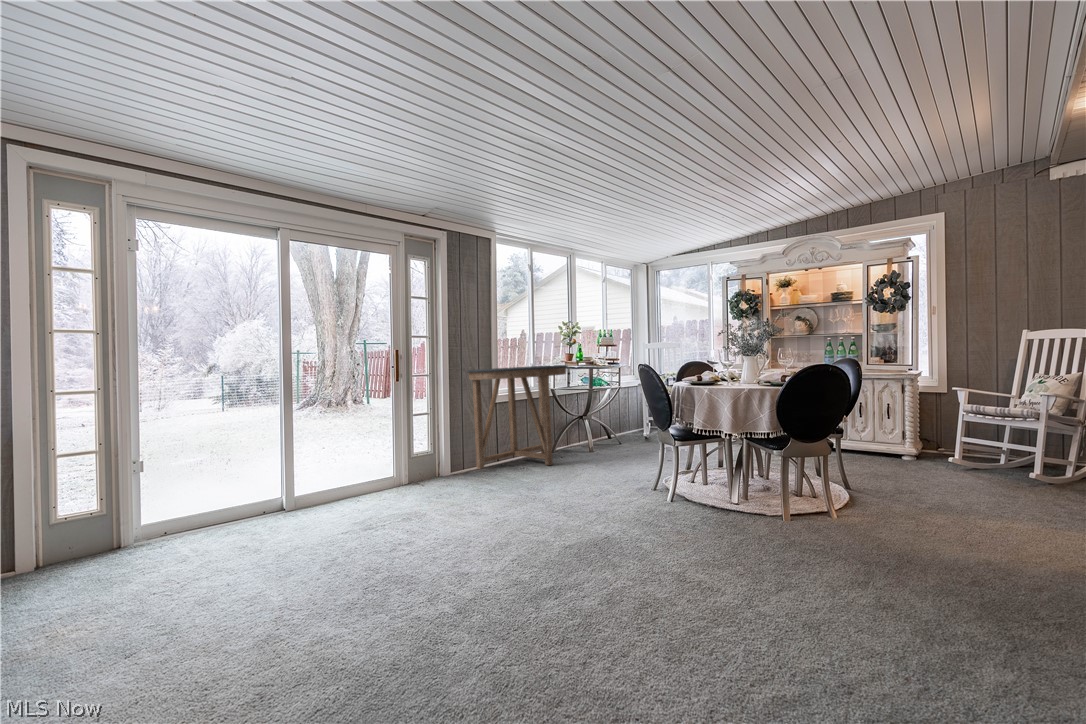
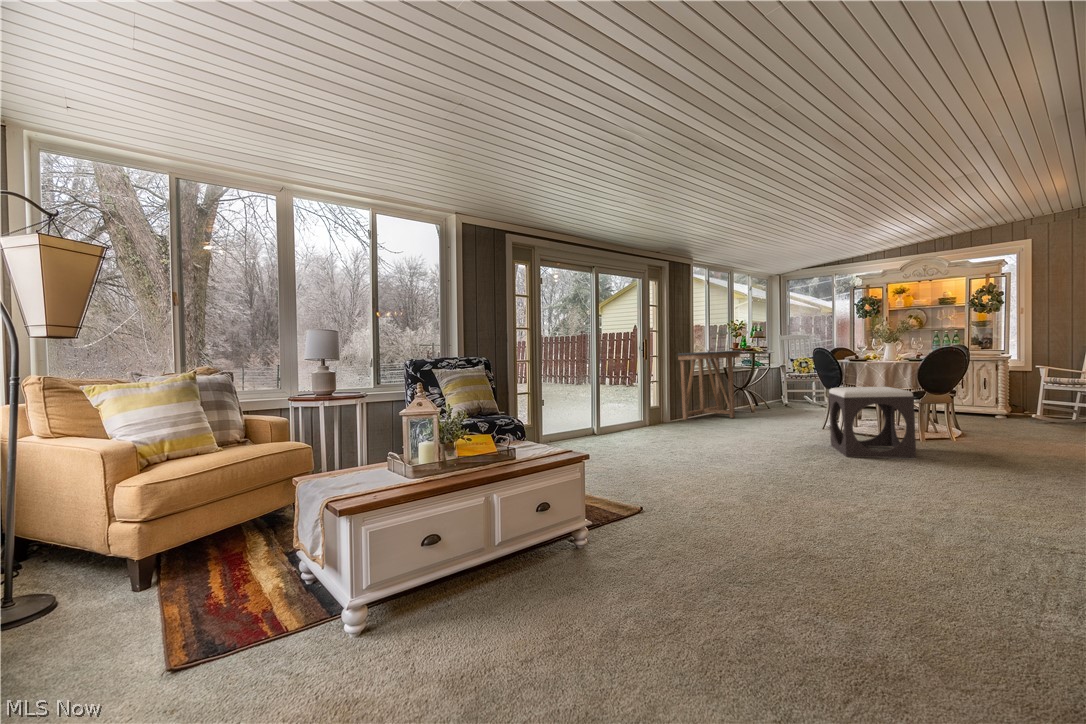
footstool: none [631,435,756,581] -> present [829,386,916,458]

